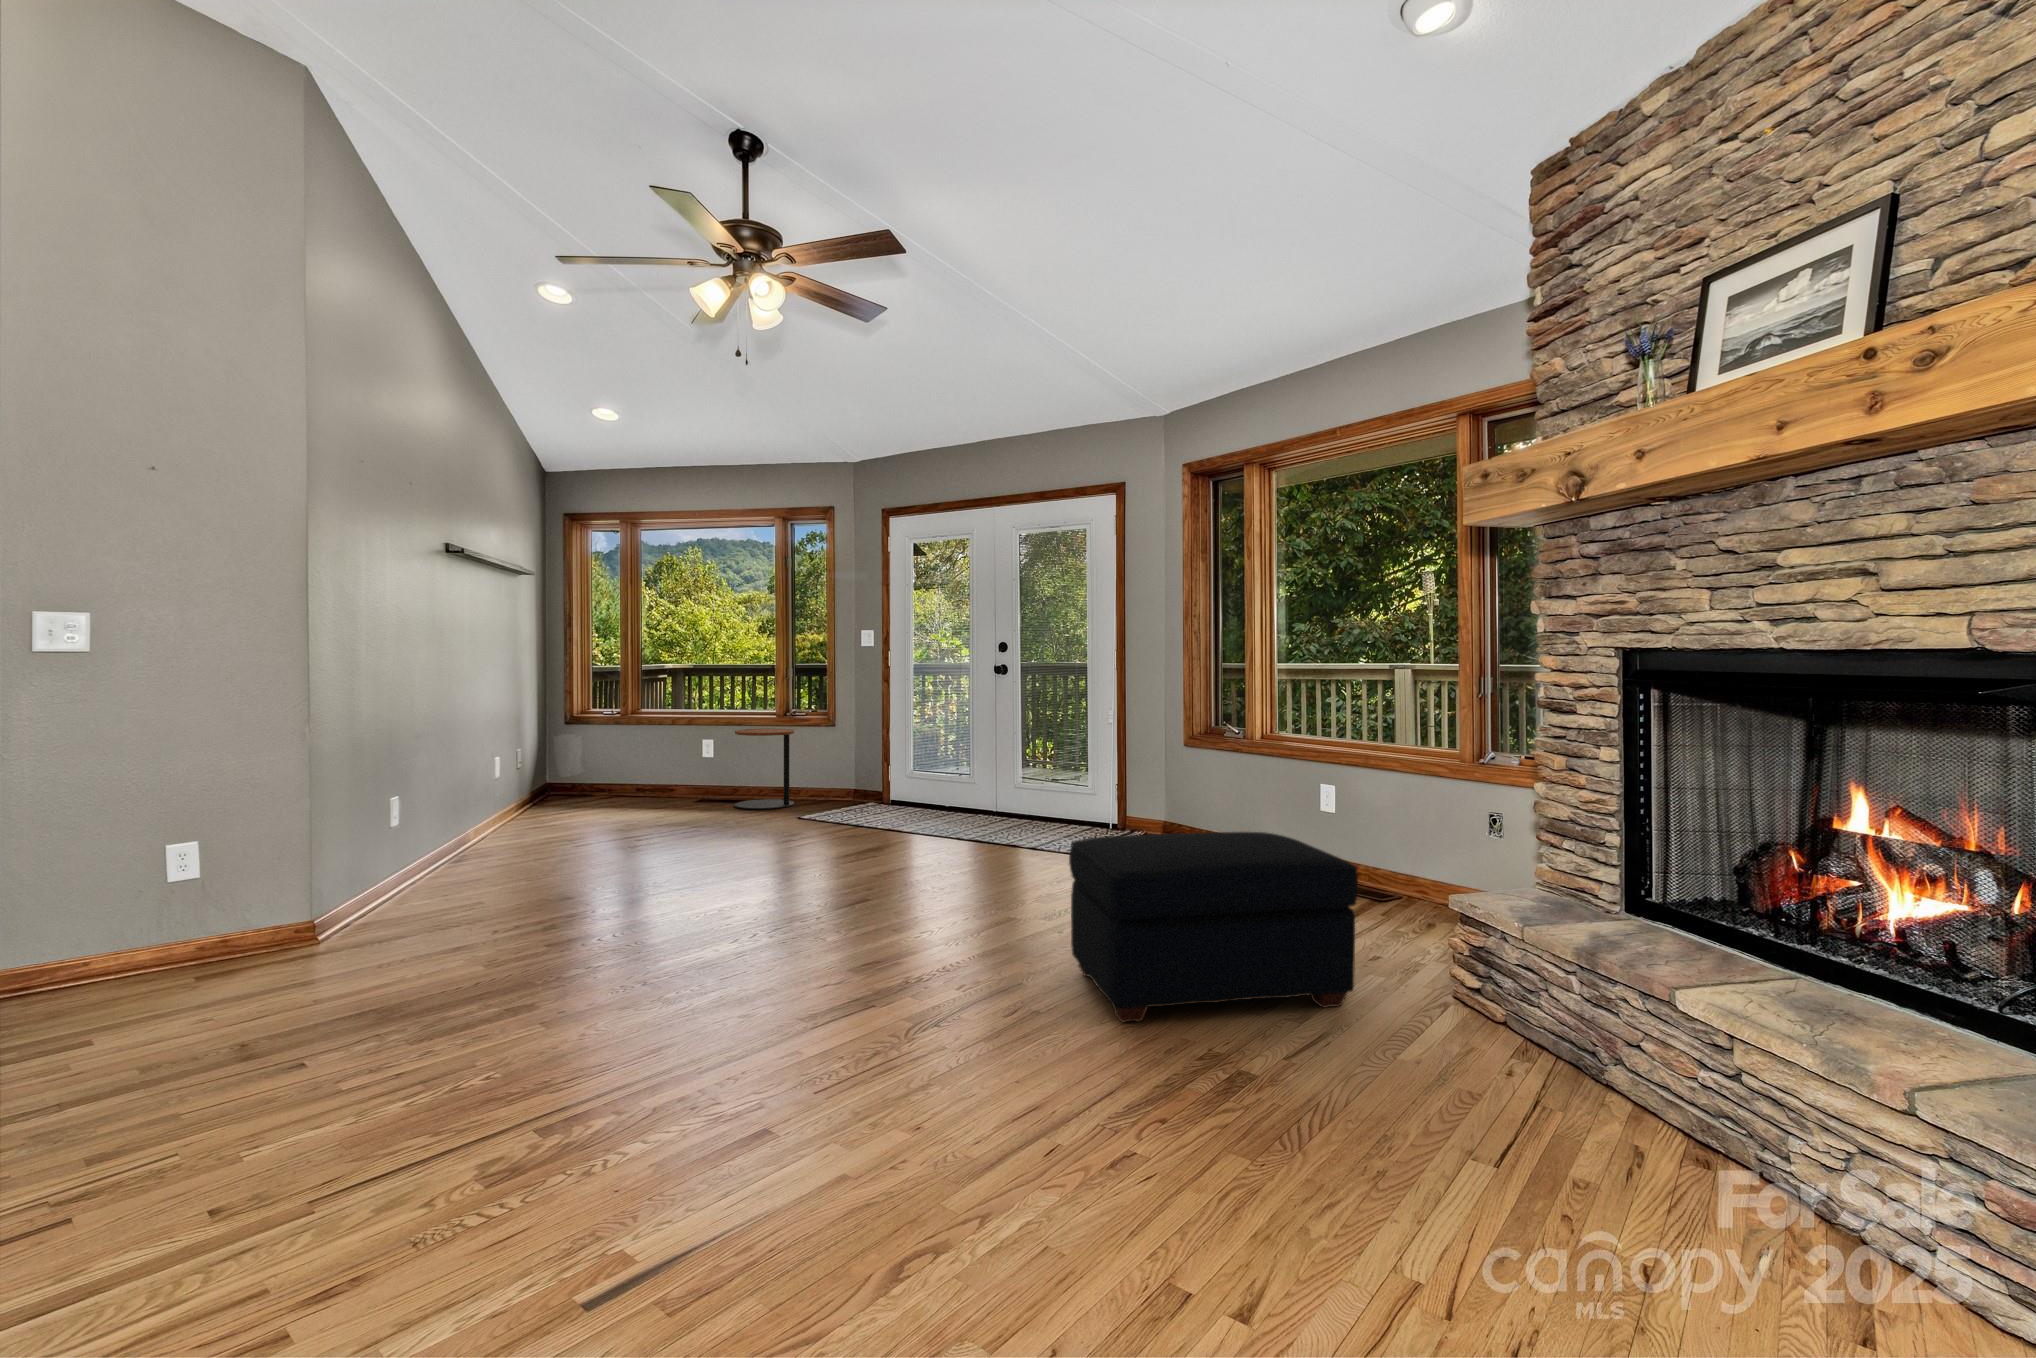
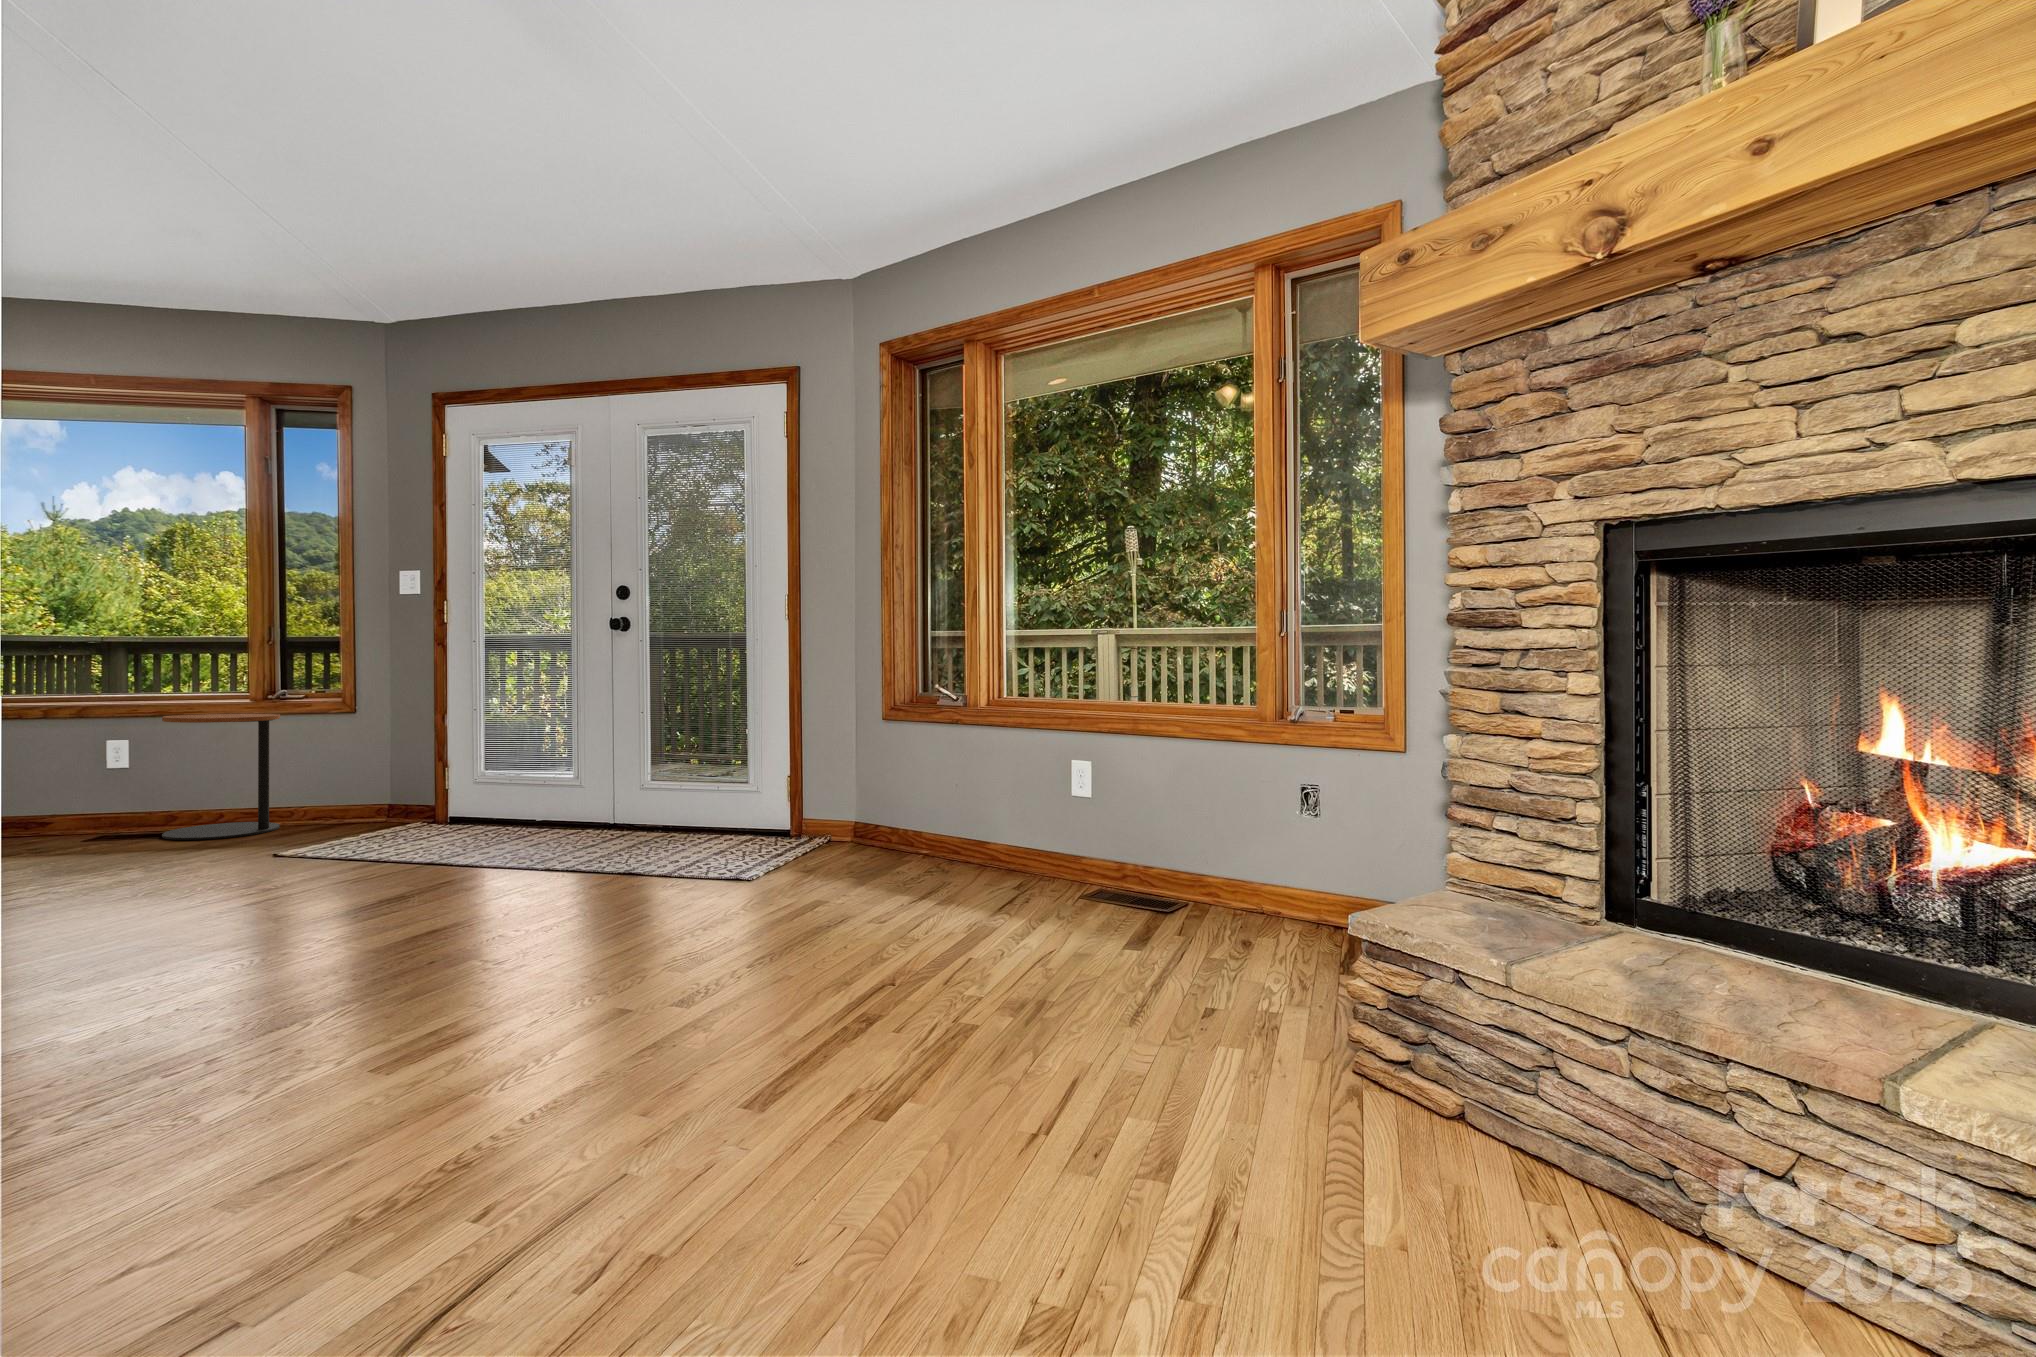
ottoman: present [1069,832,1358,1022] -> none [721,833,1246,1252]

